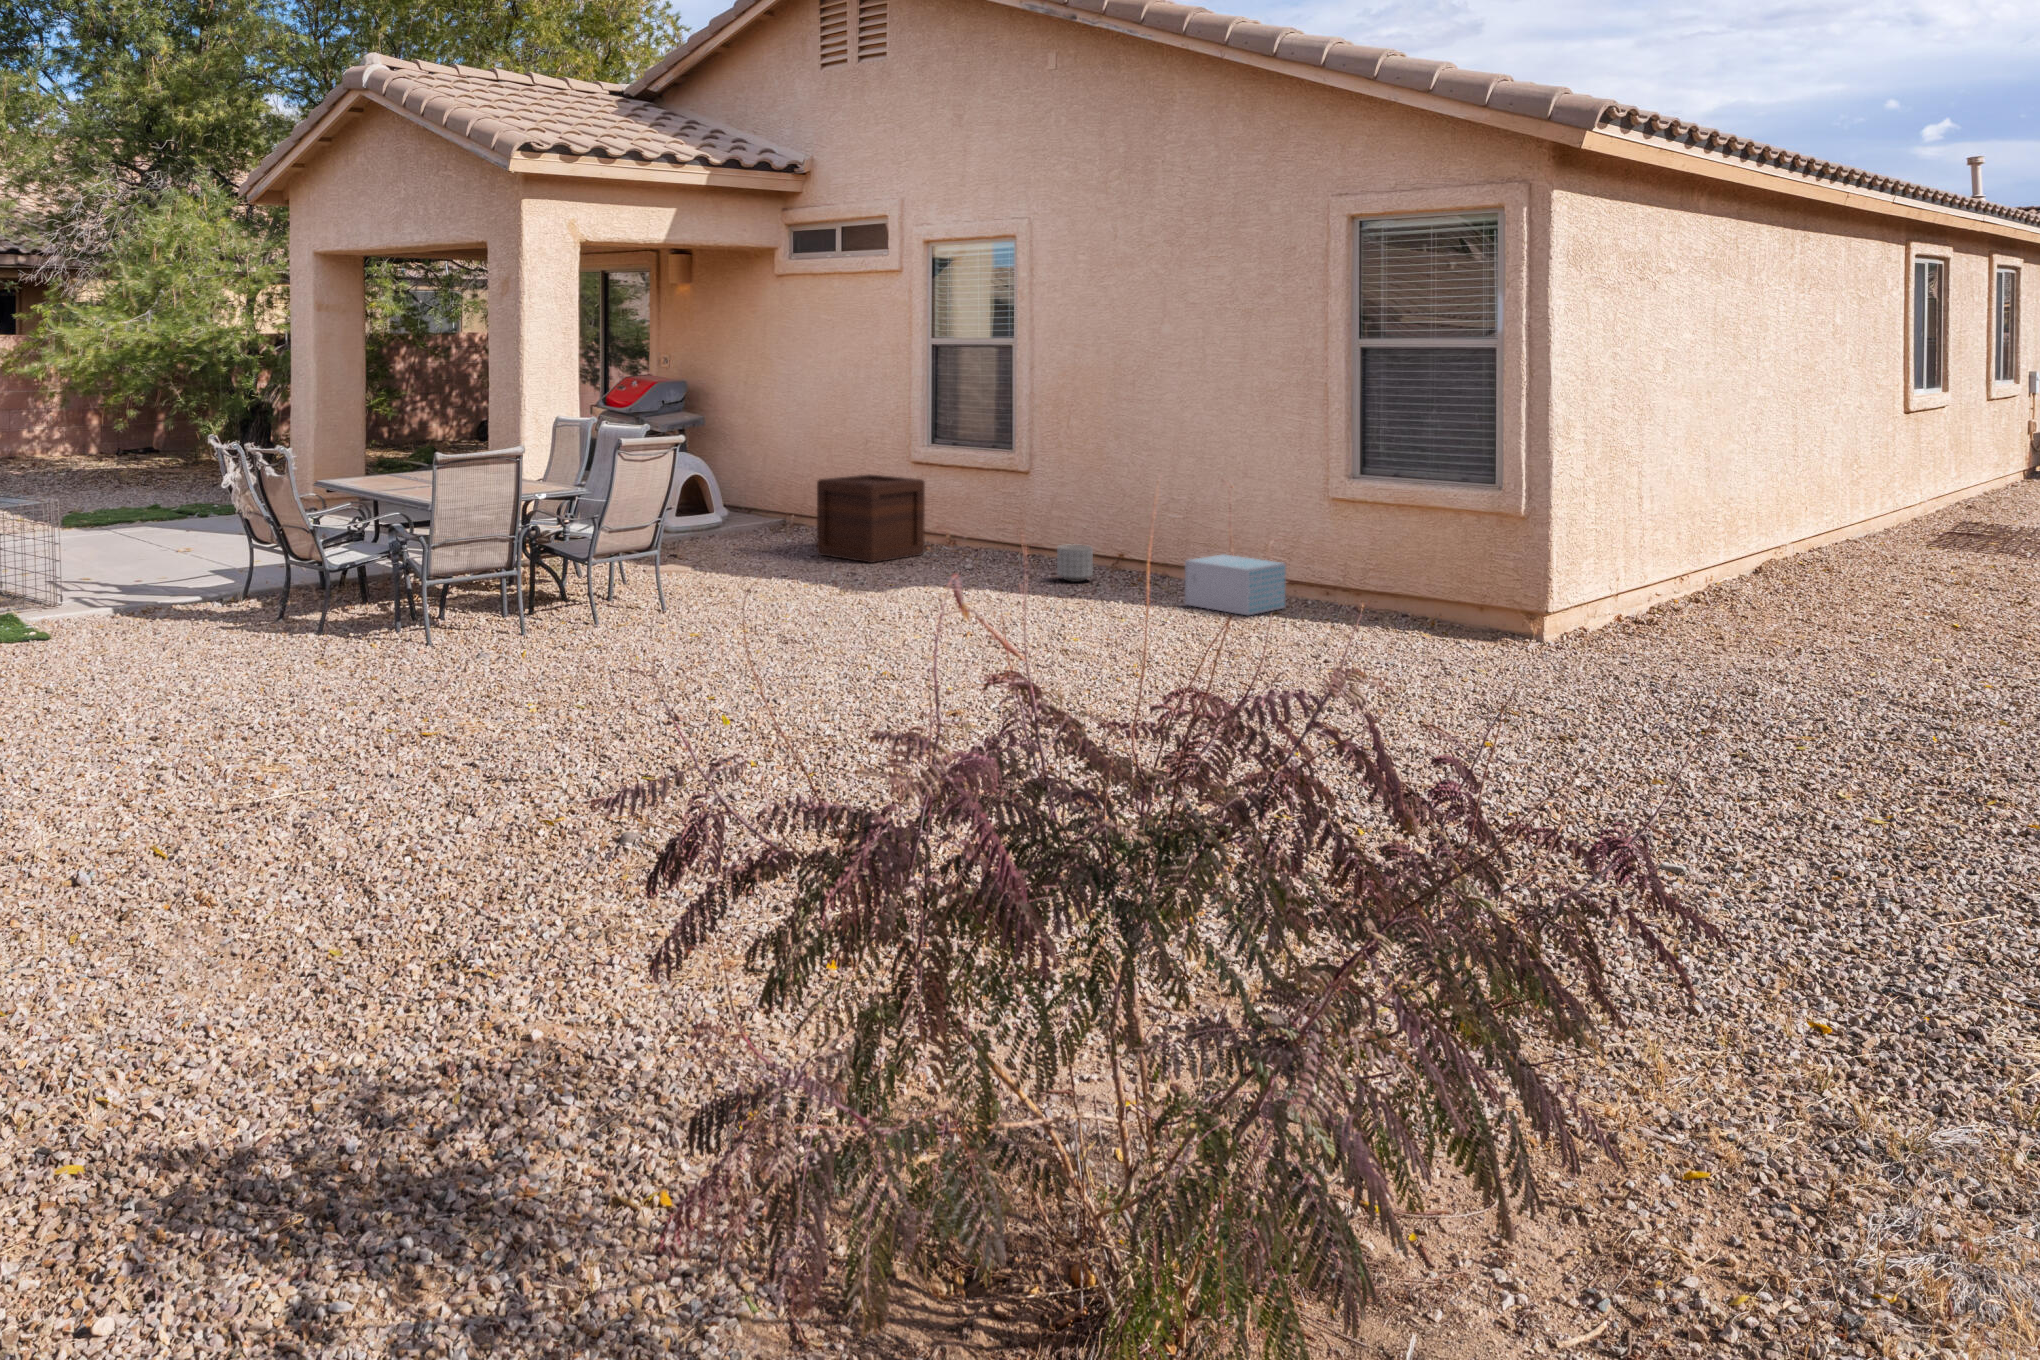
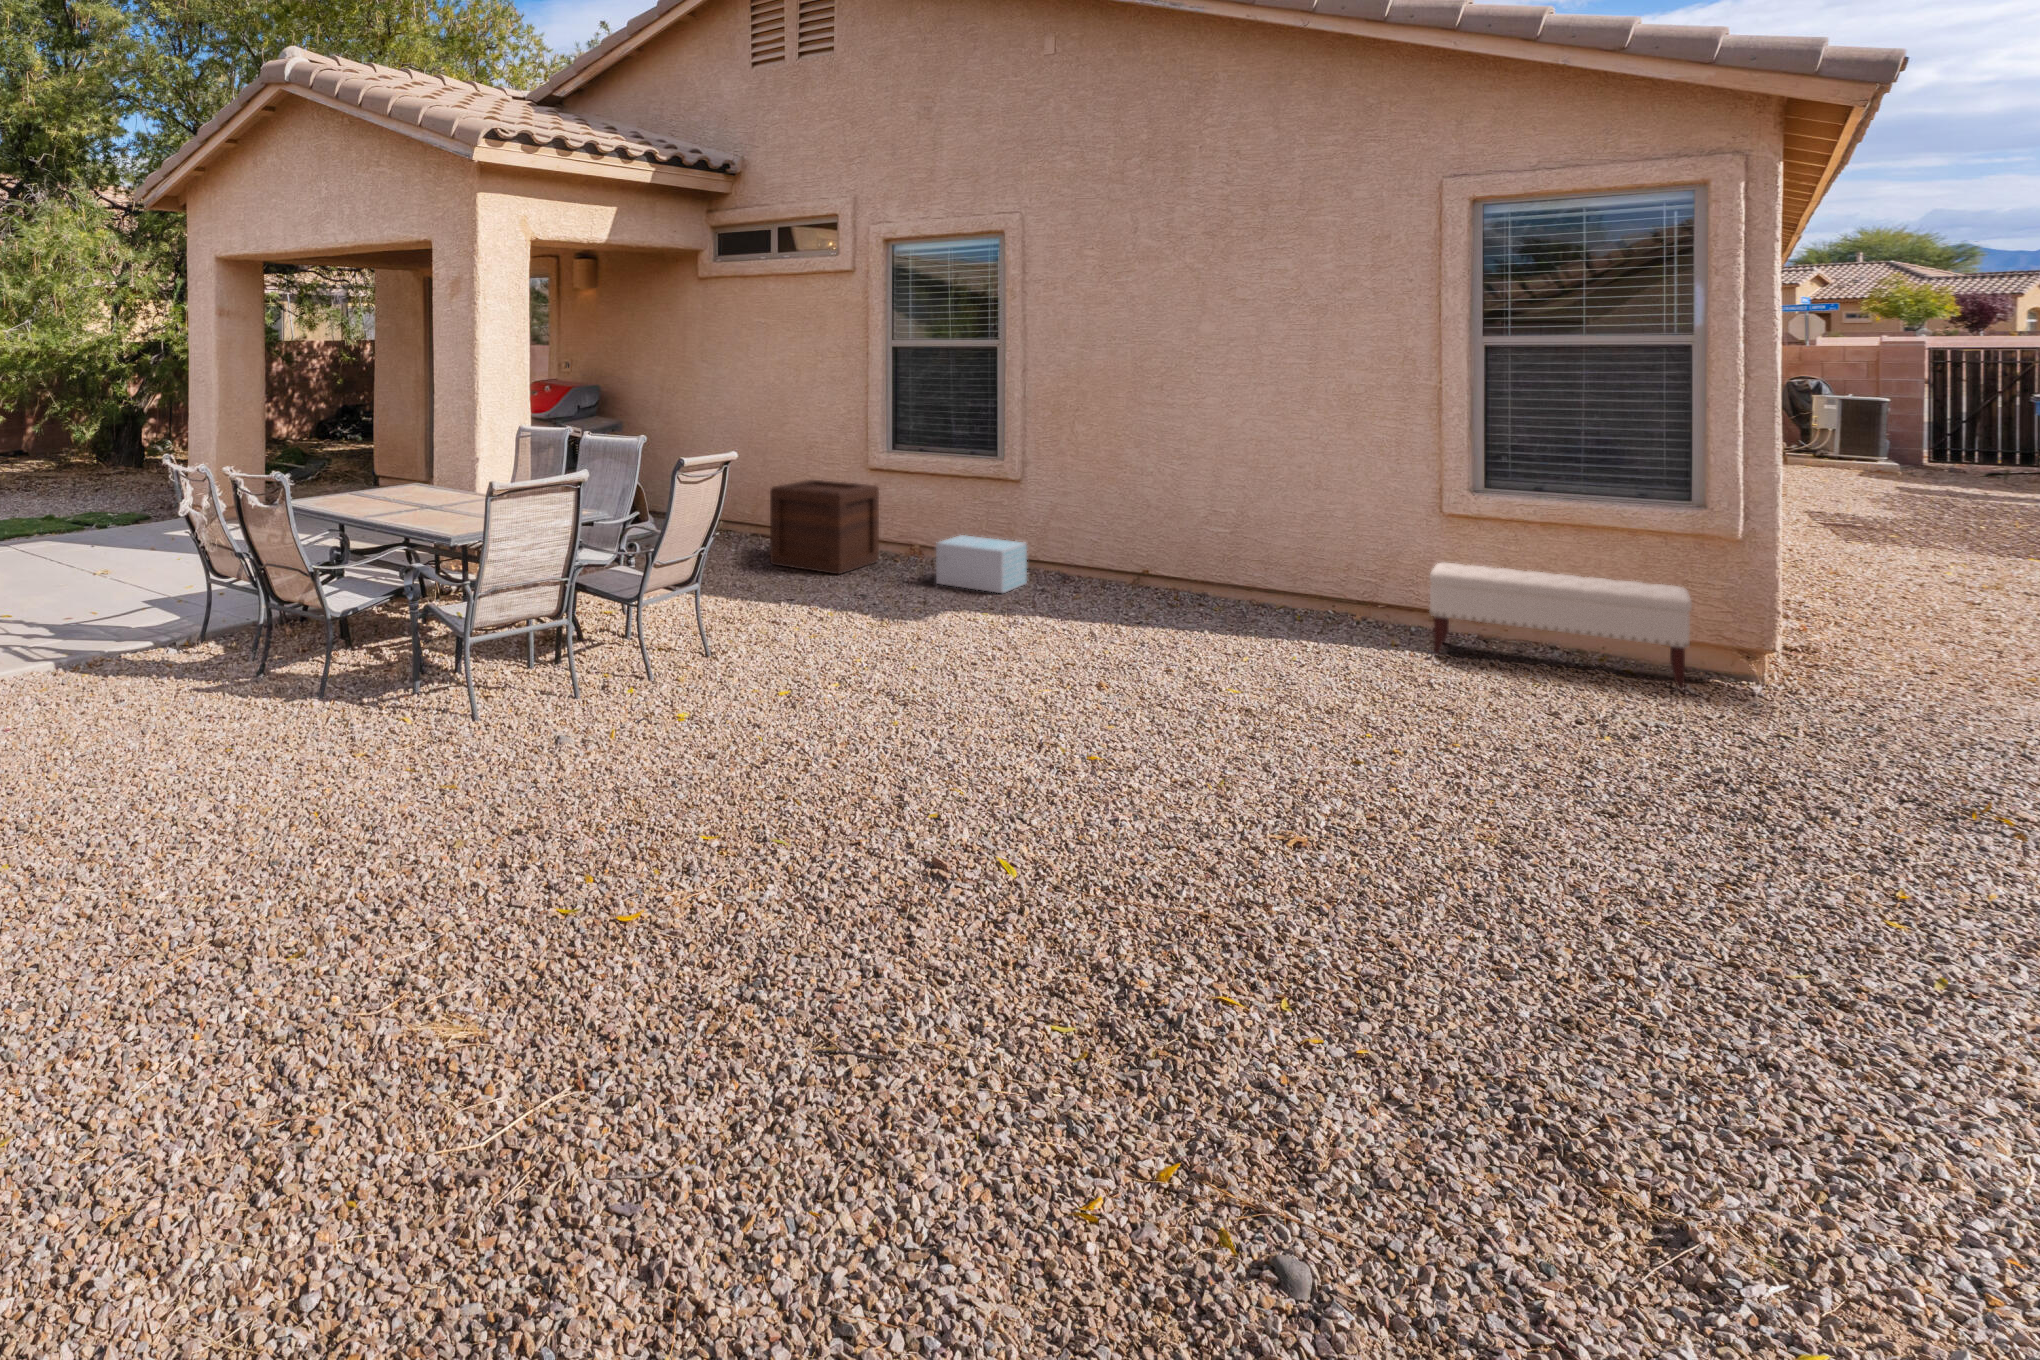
bench: none [1317,544,1516,650] -> present [1429,563,1692,691]
planter: present [1057,545,1093,582] -> none [1059,556,1099,597]
storage box: present [1185,554,1286,615] -> present [936,535,1027,593]

